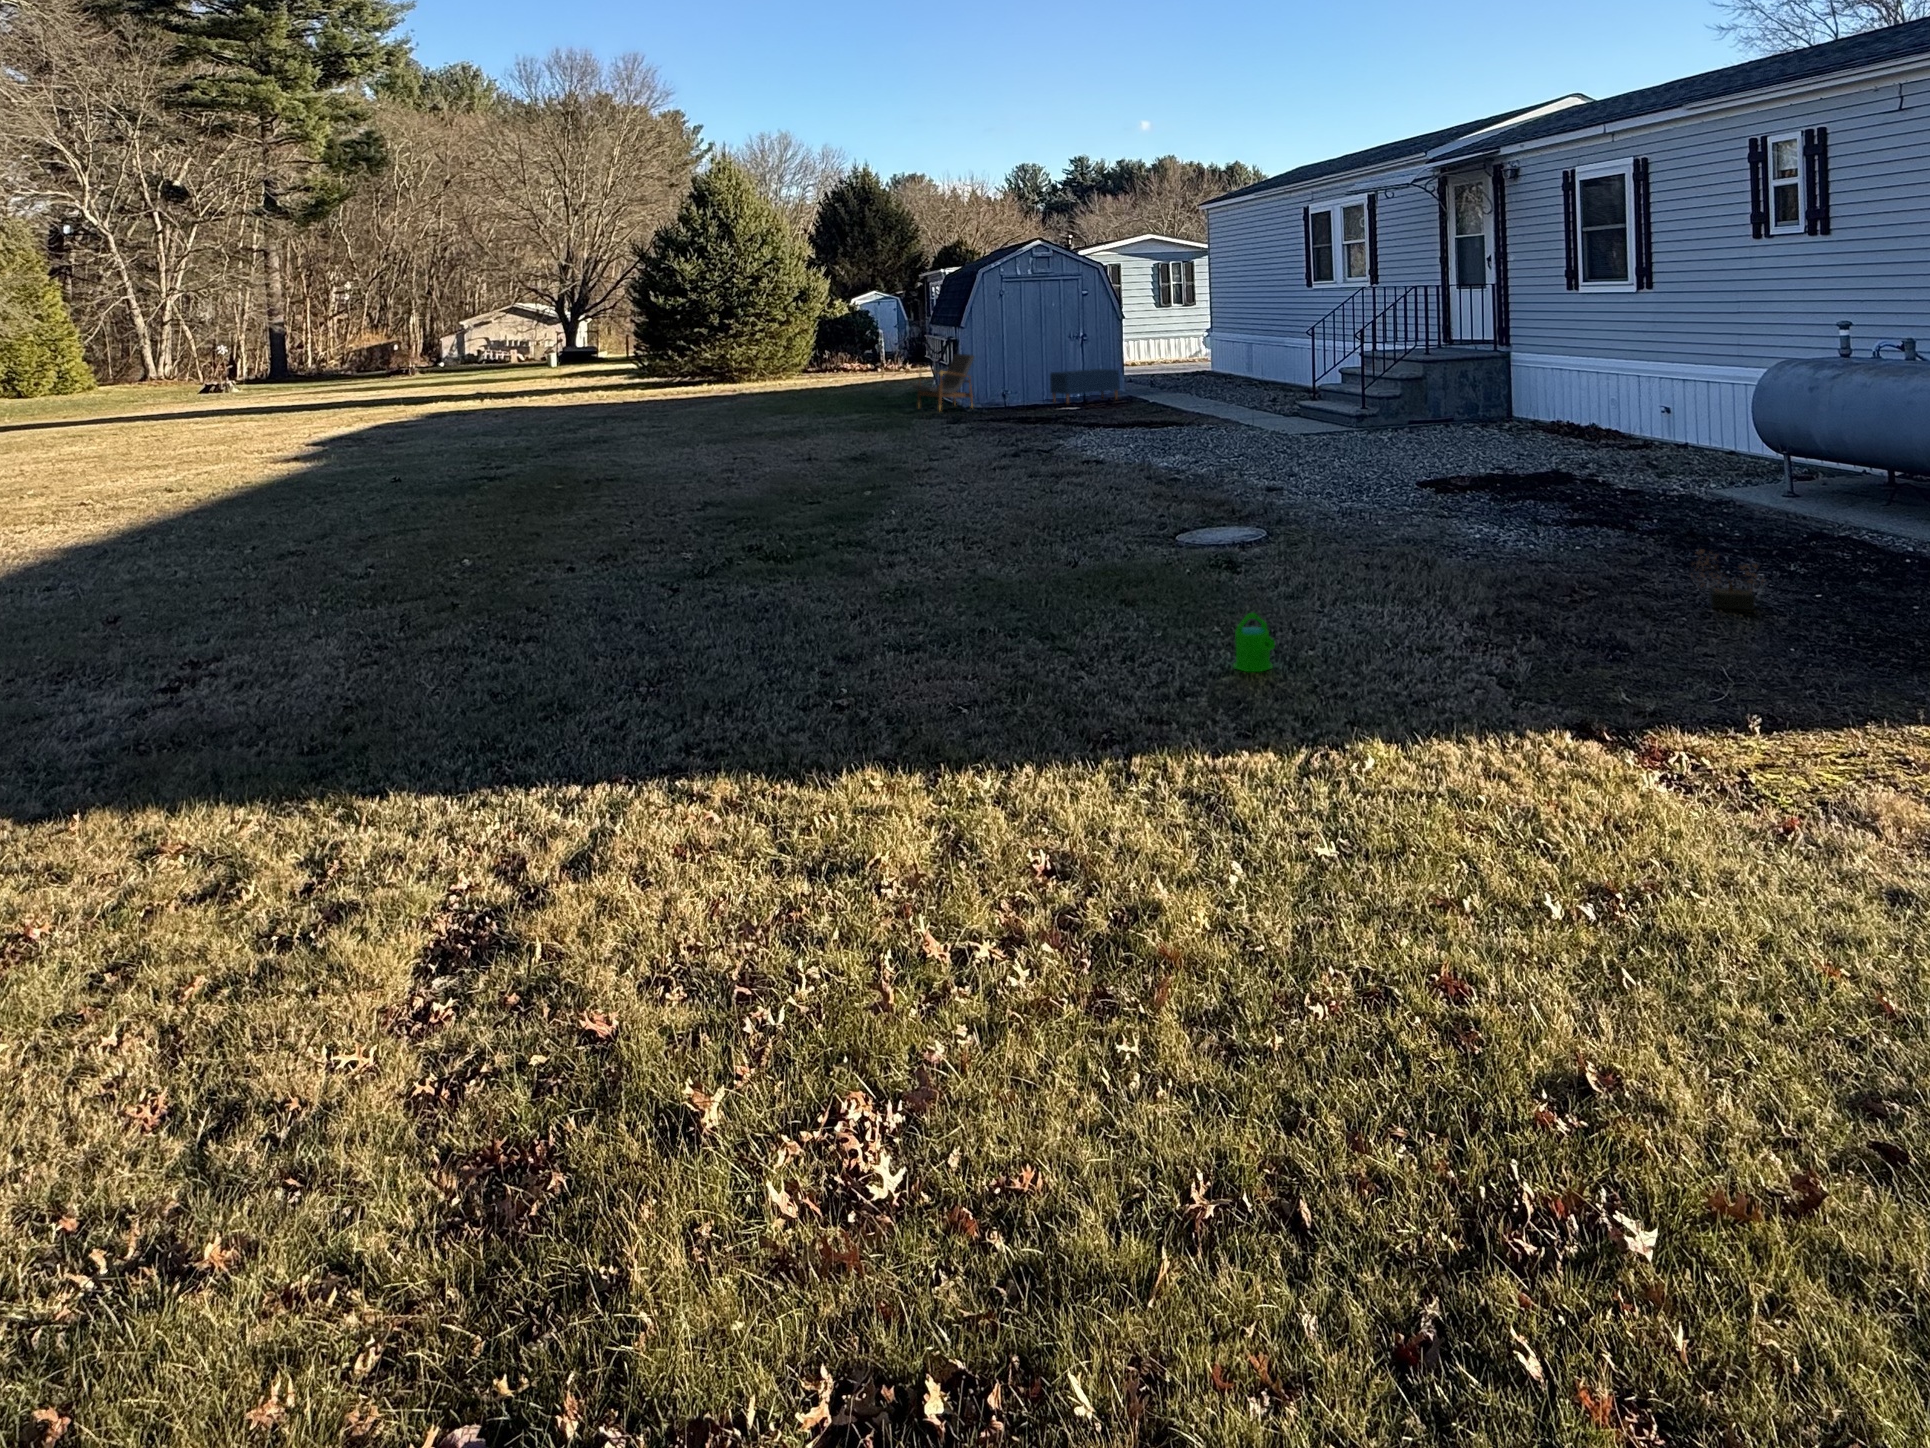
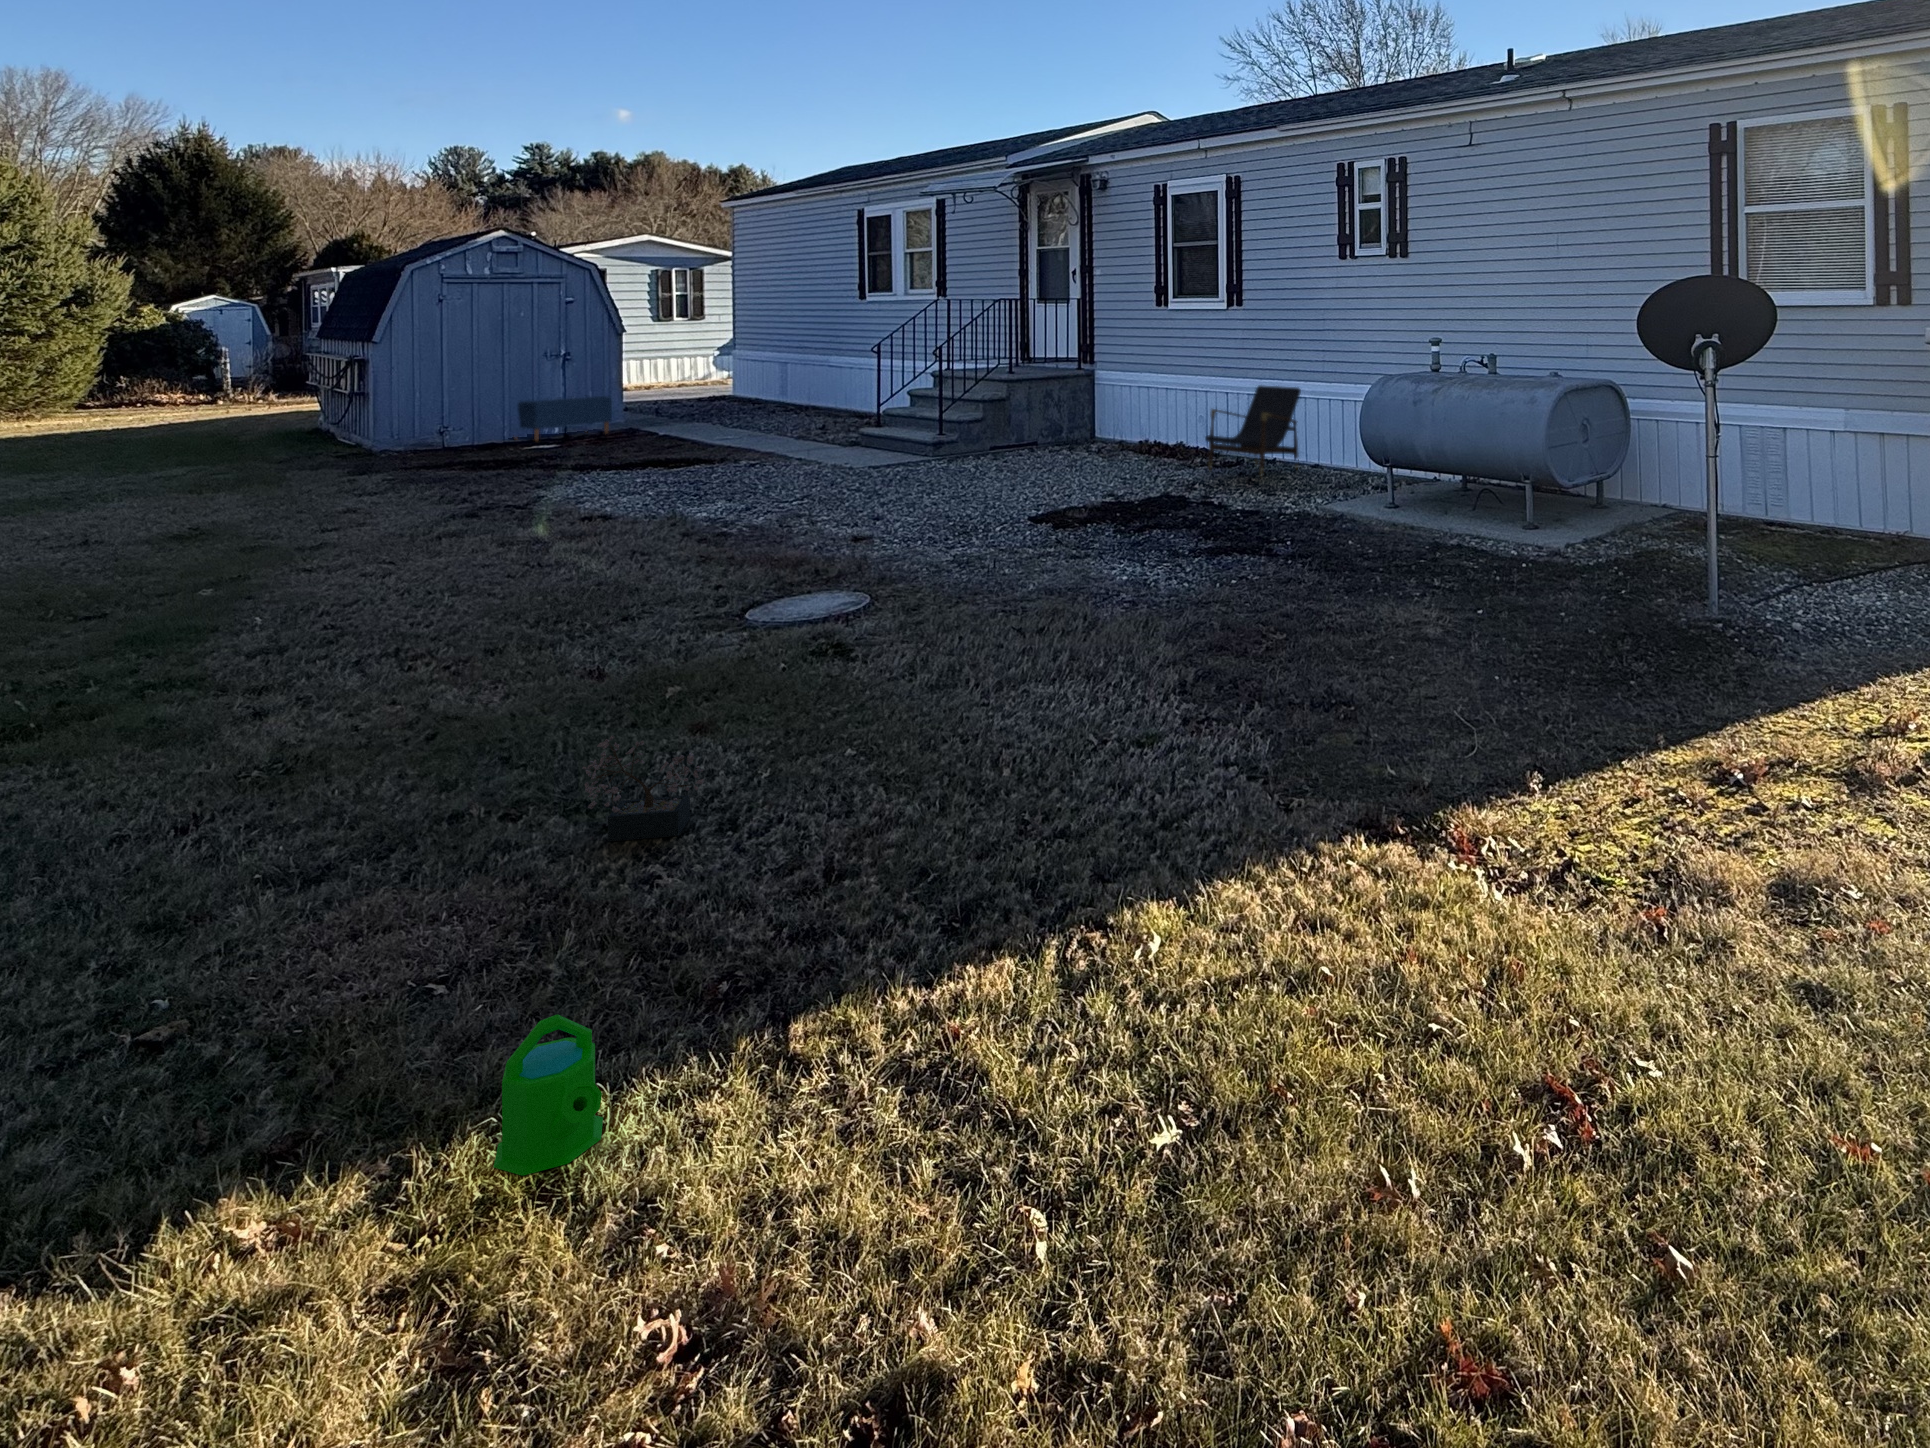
lounge chair: present [913,354,974,409] -> present [1205,385,1301,476]
decorative plant: present [1691,549,1765,610] -> present [582,736,704,841]
watering can: present [1233,613,1275,672] -> present [493,1014,603,1176]

